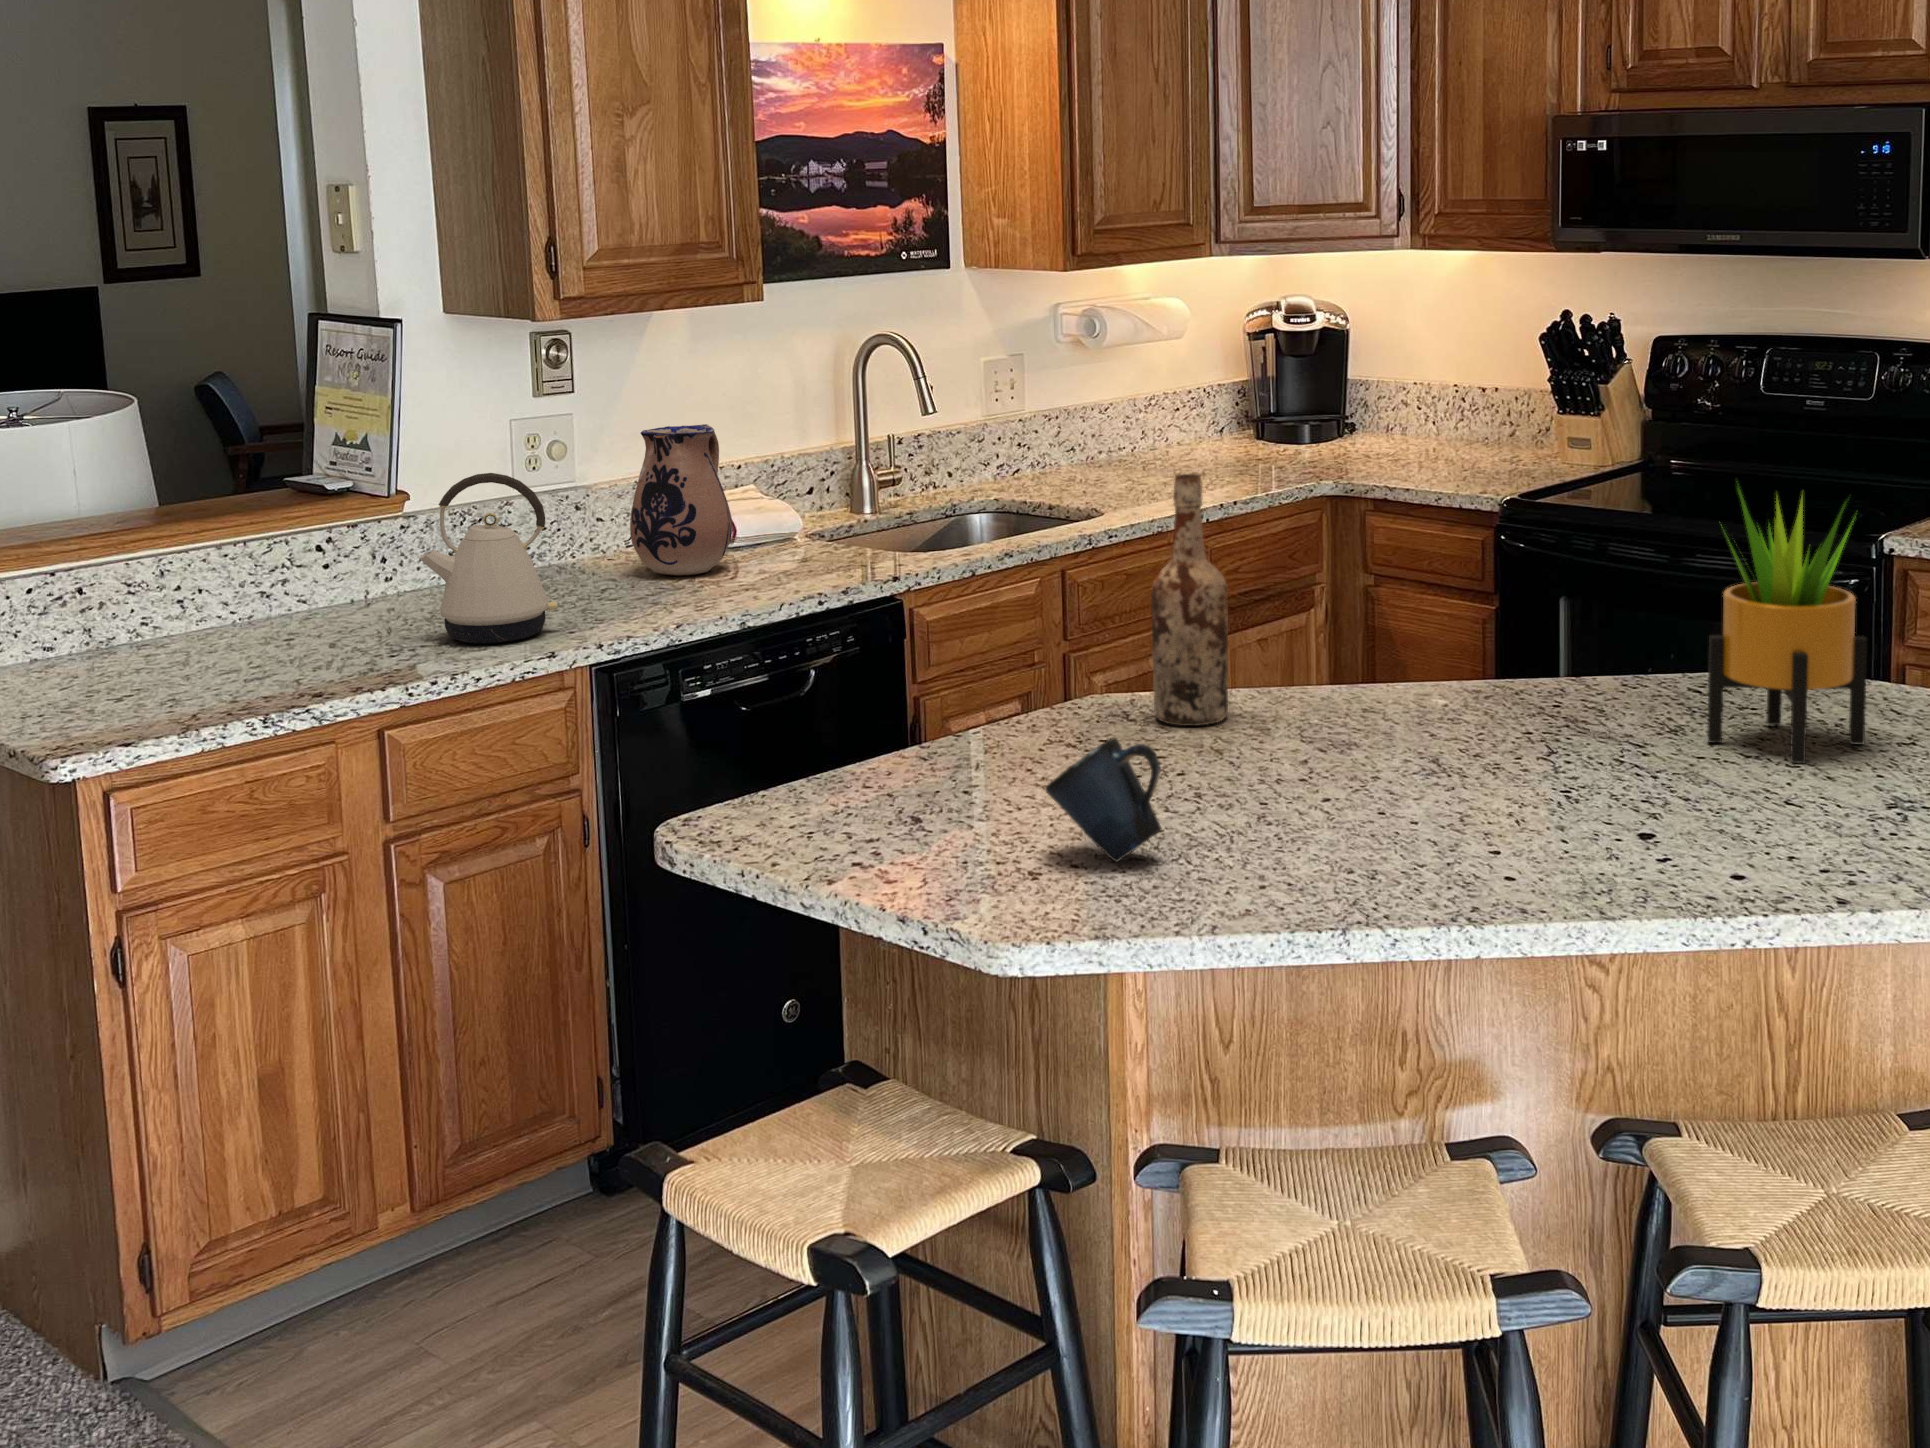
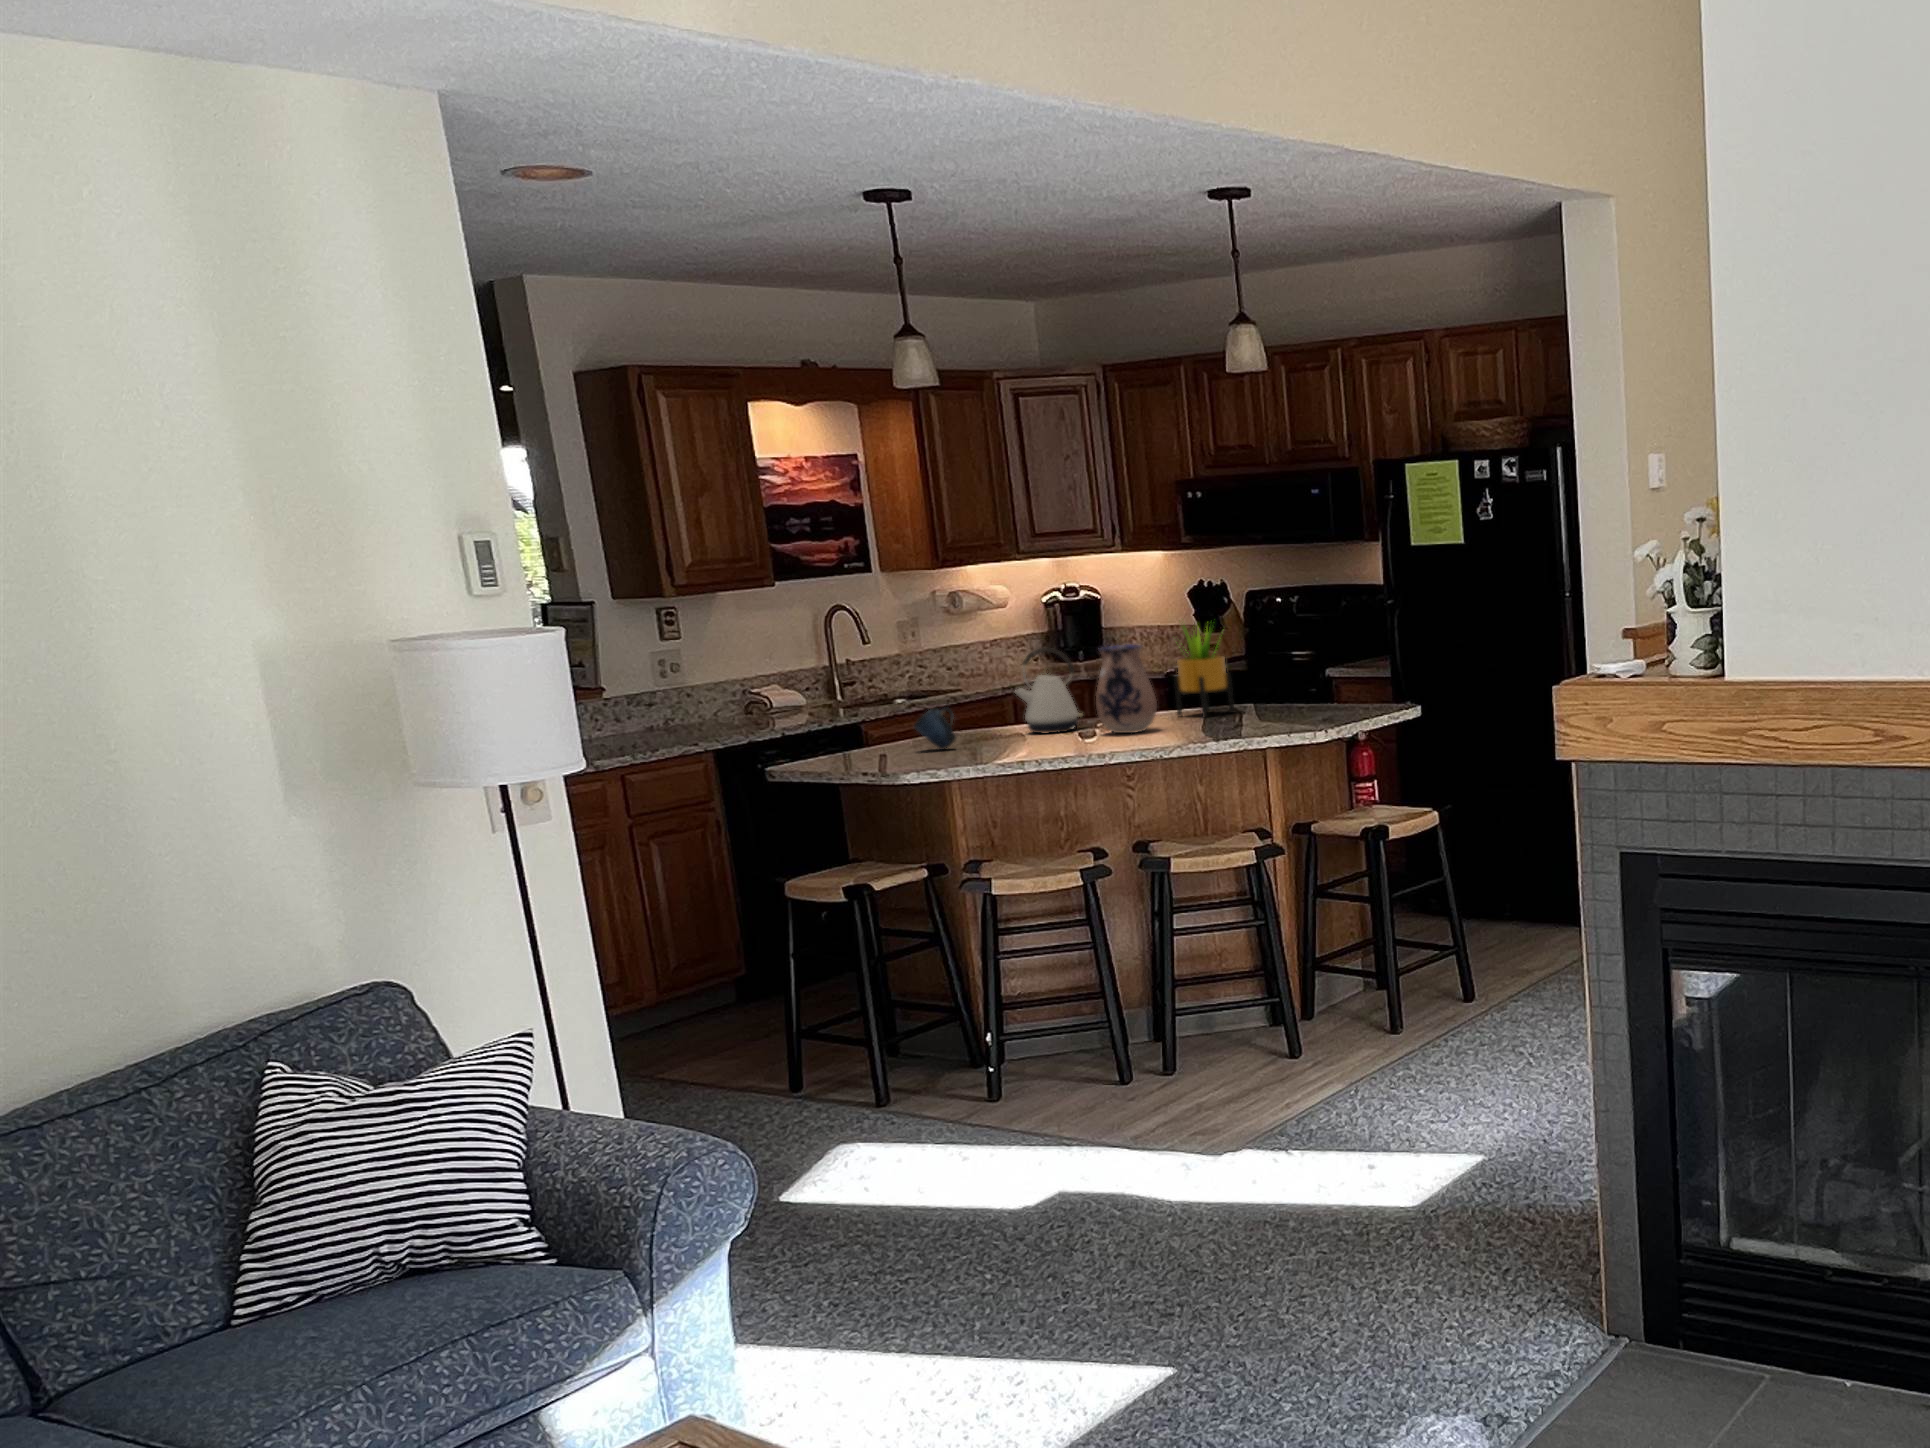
ceramic pitcher: present [630,424,732,576] -> present [1096,644,1157,733]
kettle: present [419,473,558,644] -> present [1016,648,1082,733]
wine bottle: present [1151,474,1228,726] -> none [960,630,996,730]

